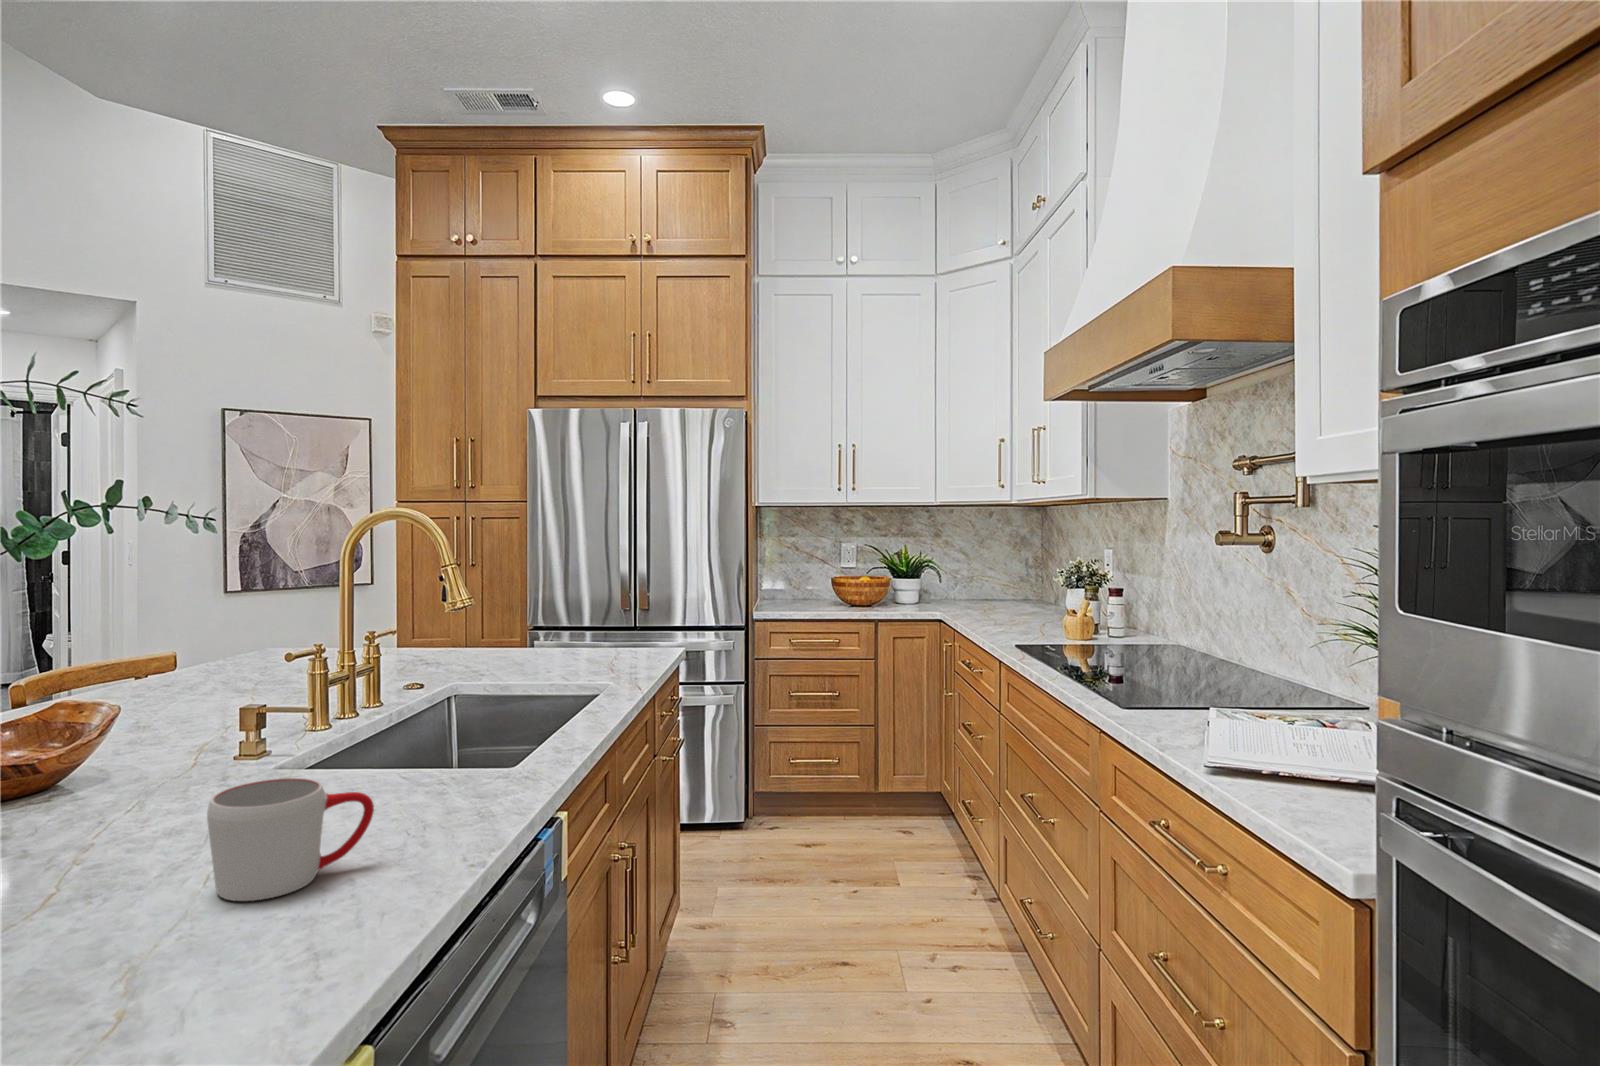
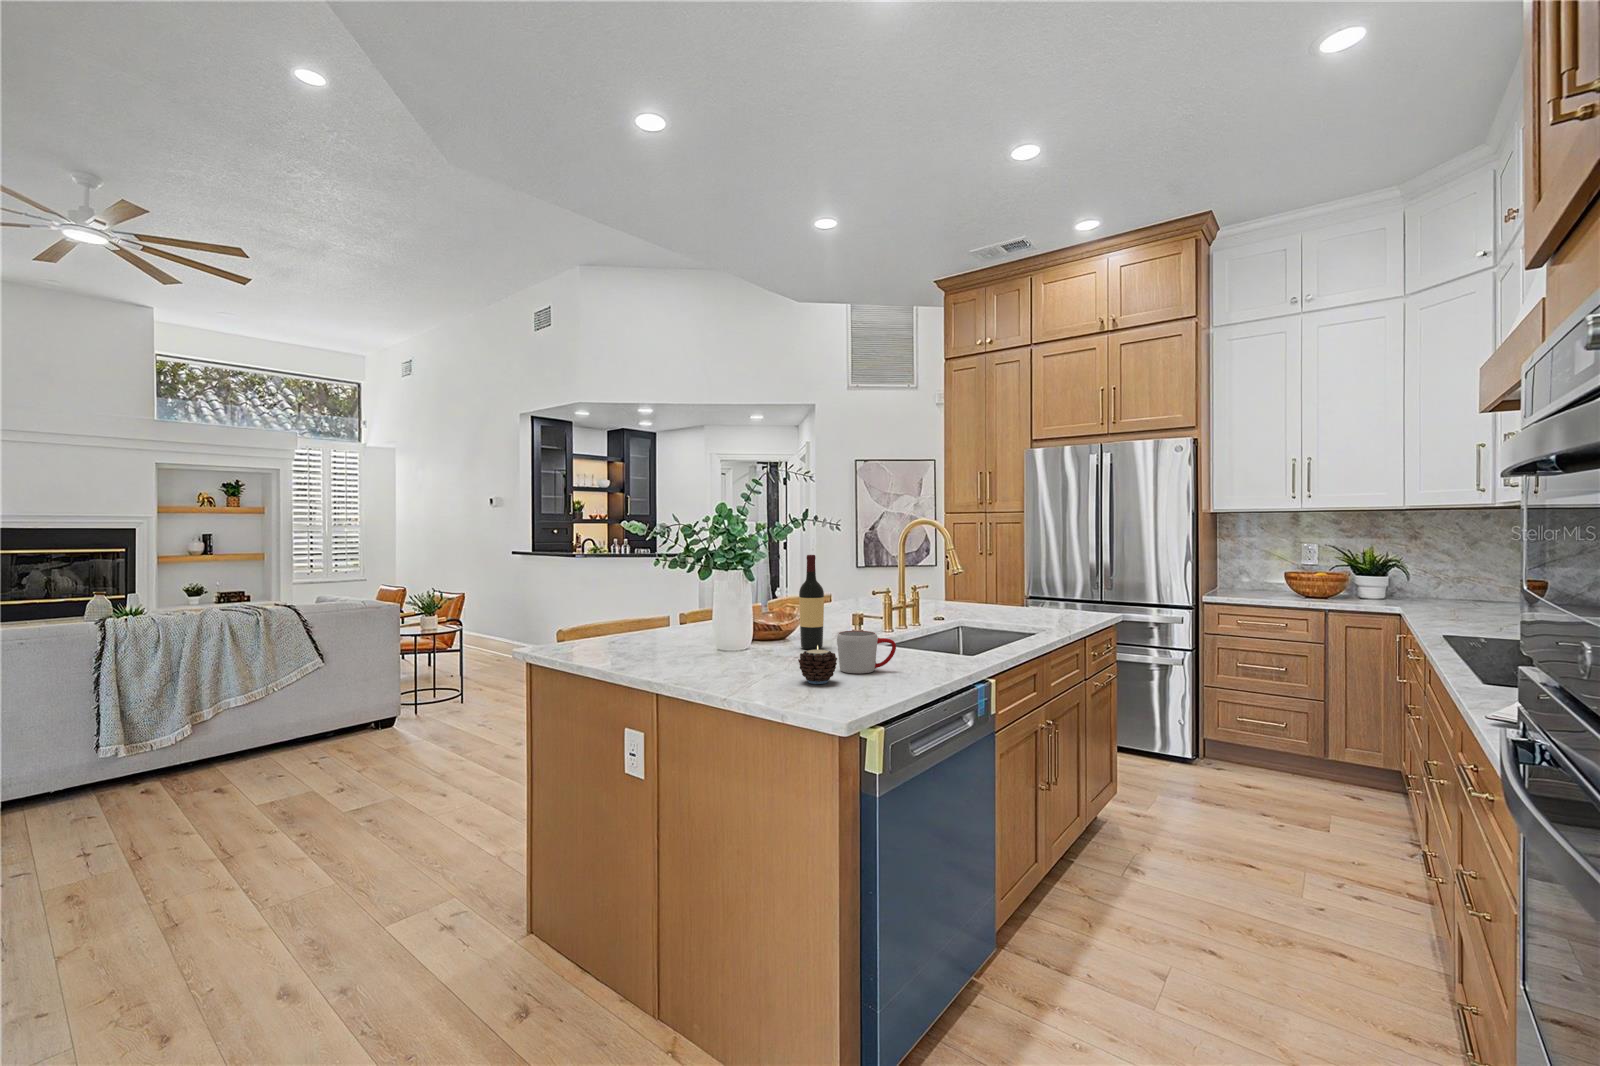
wine bottle: none [88,590,163,821] -> present [799,555,824,649]
candle: none [72,866,213,987] -> present [798,646,837,684]

